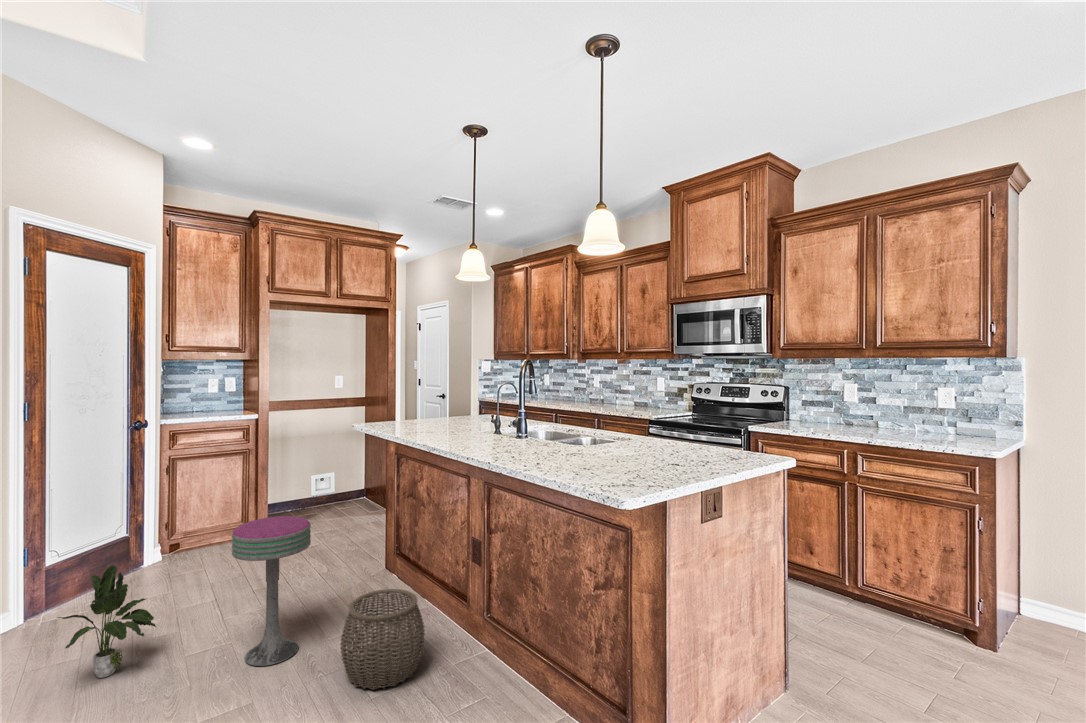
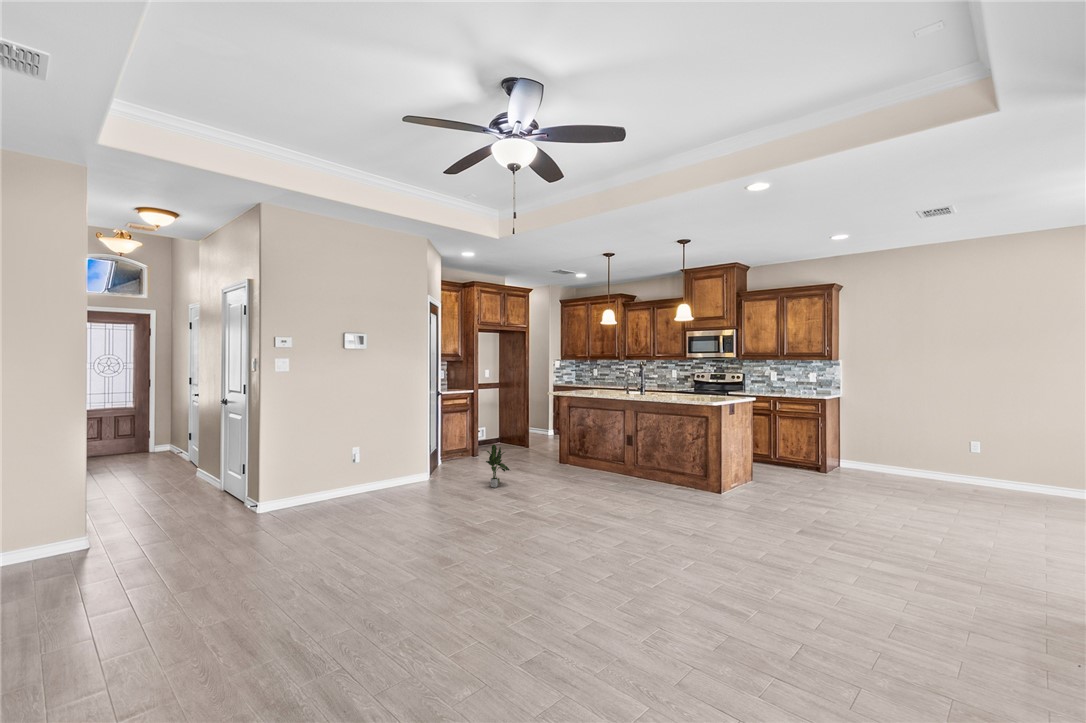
bar stool: present [232,516,311,666] -> none [536,428,565,484]
woven basket: present [340,589,425,690] -> none [586,454,618,486]

